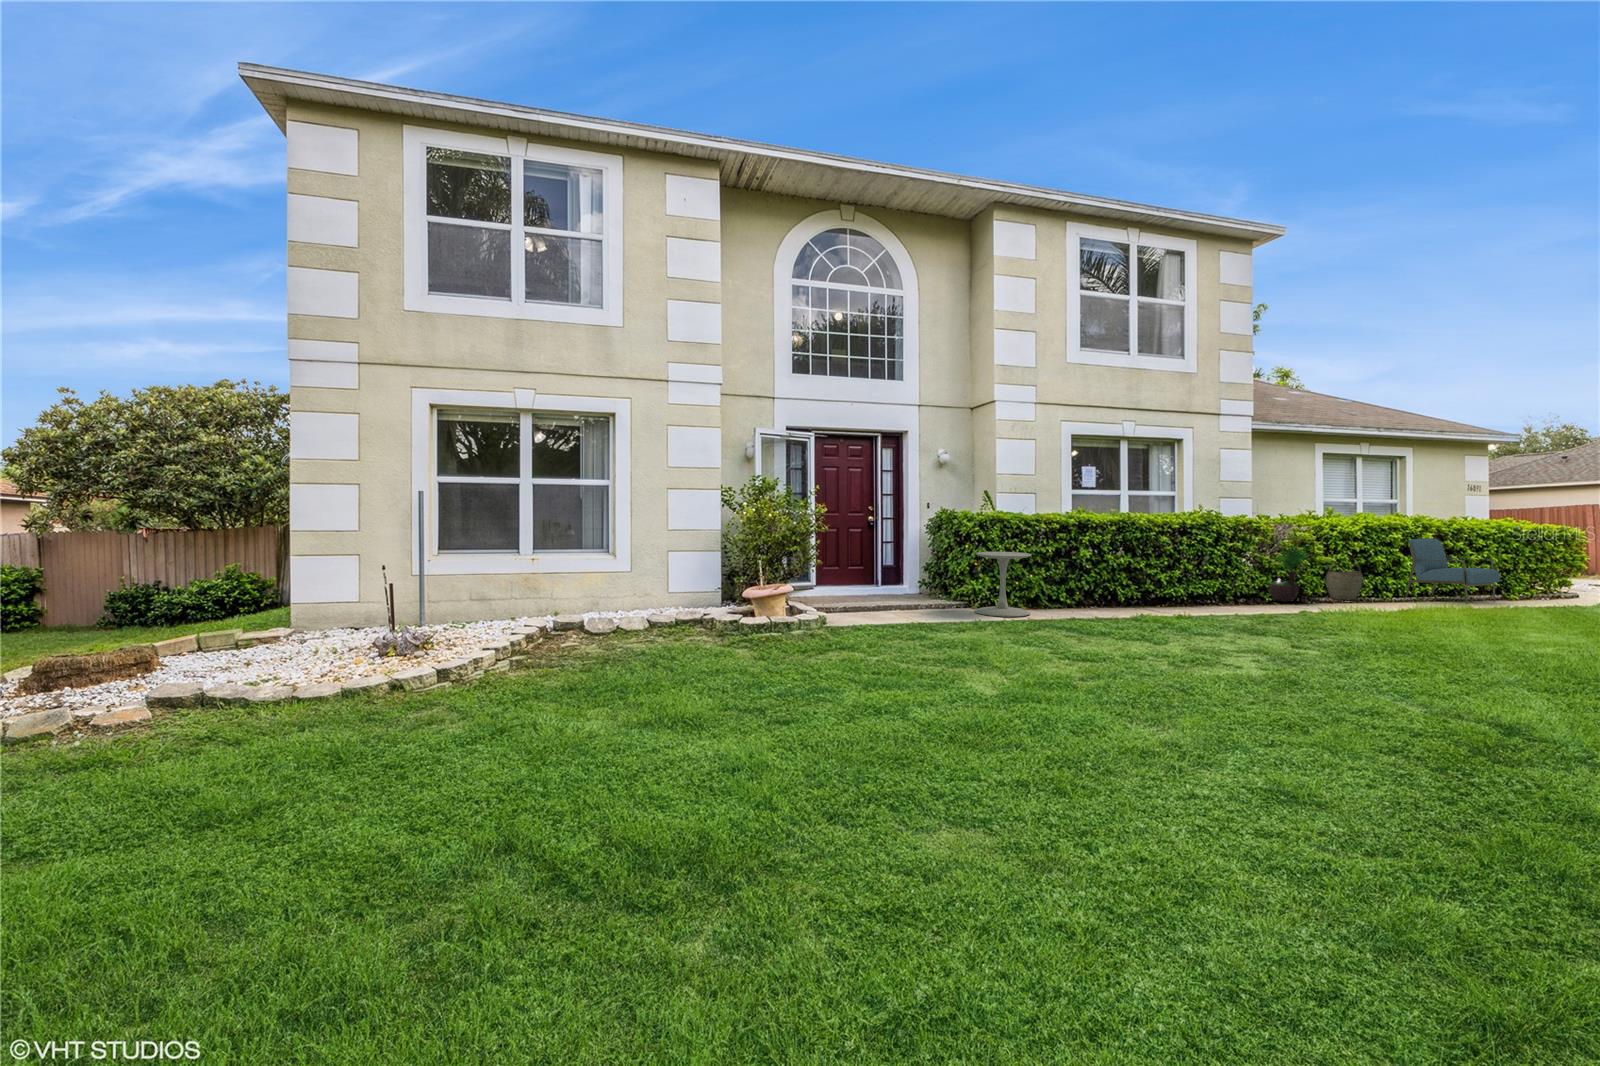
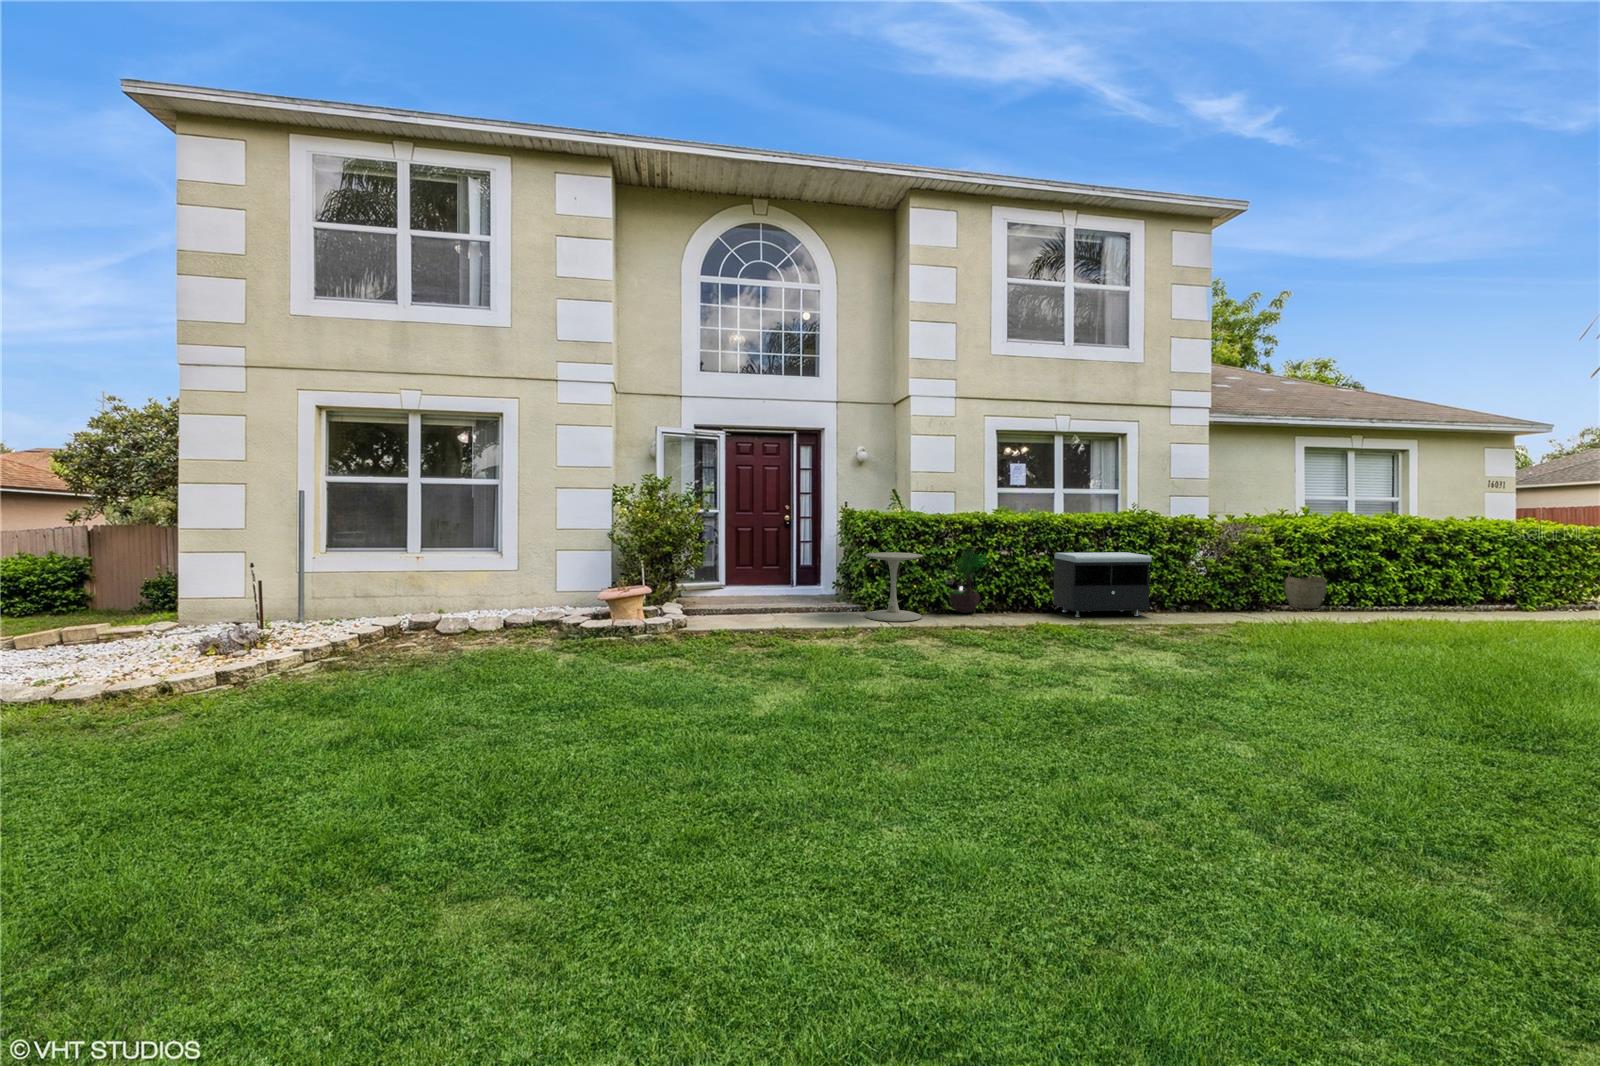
chair: present [1405,539,1500,604] -> none [1383,541,1495,616]
potted tree: present [1269,549,1308,602] -> present [950,549,984,613]
storage bench: none [1136,550,1228,610] -> present [1053,552,1152,617]

